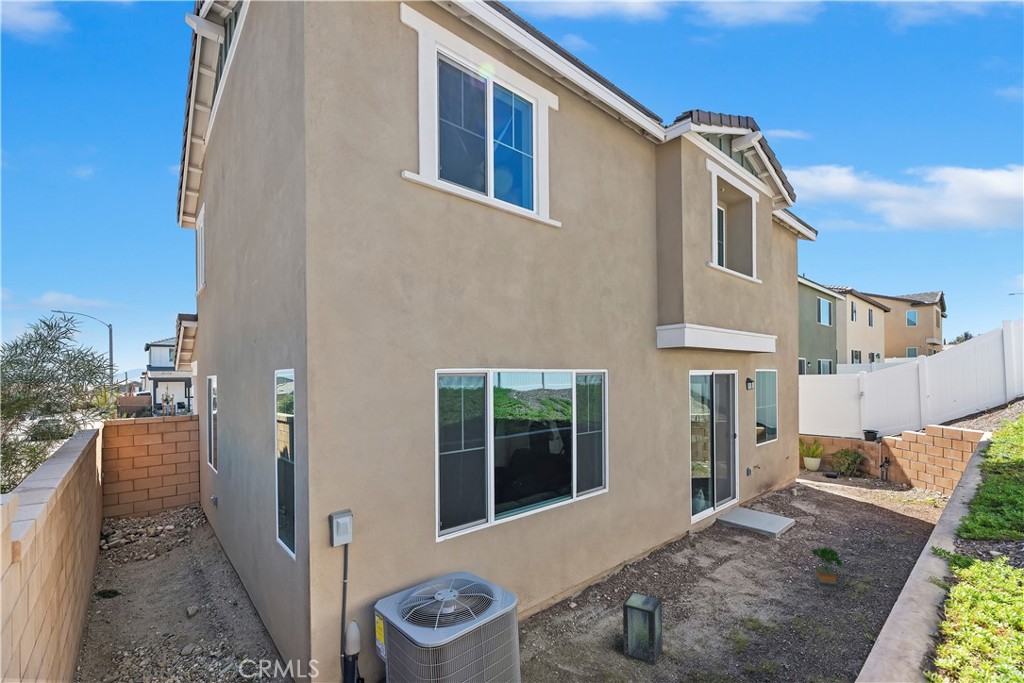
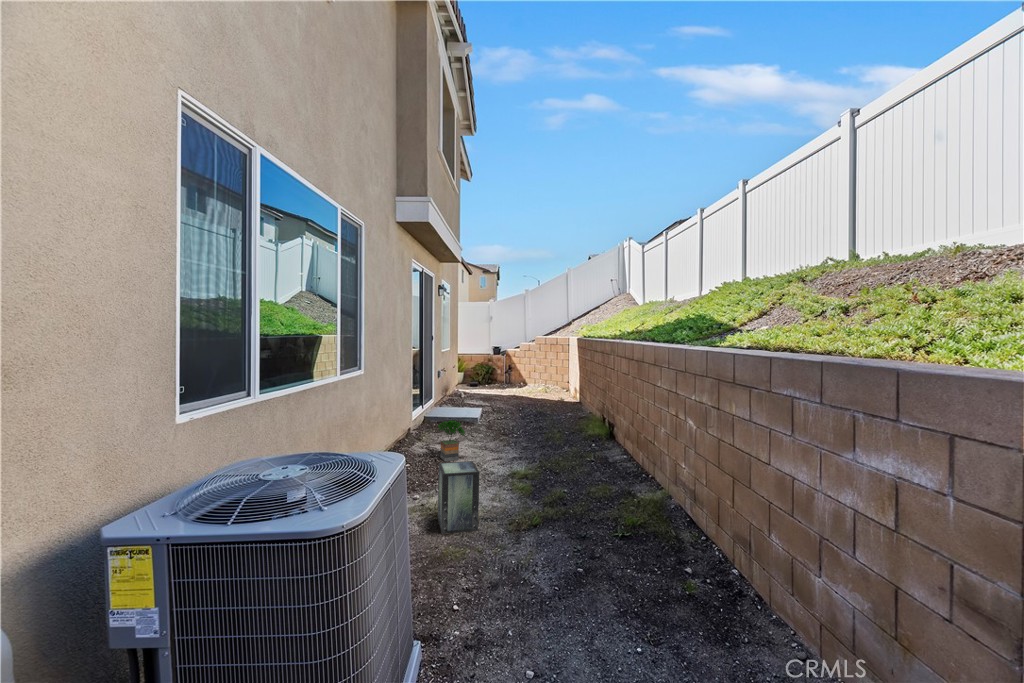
potted tree: present [811,547,843,591] -> present [438,421,465,462]

